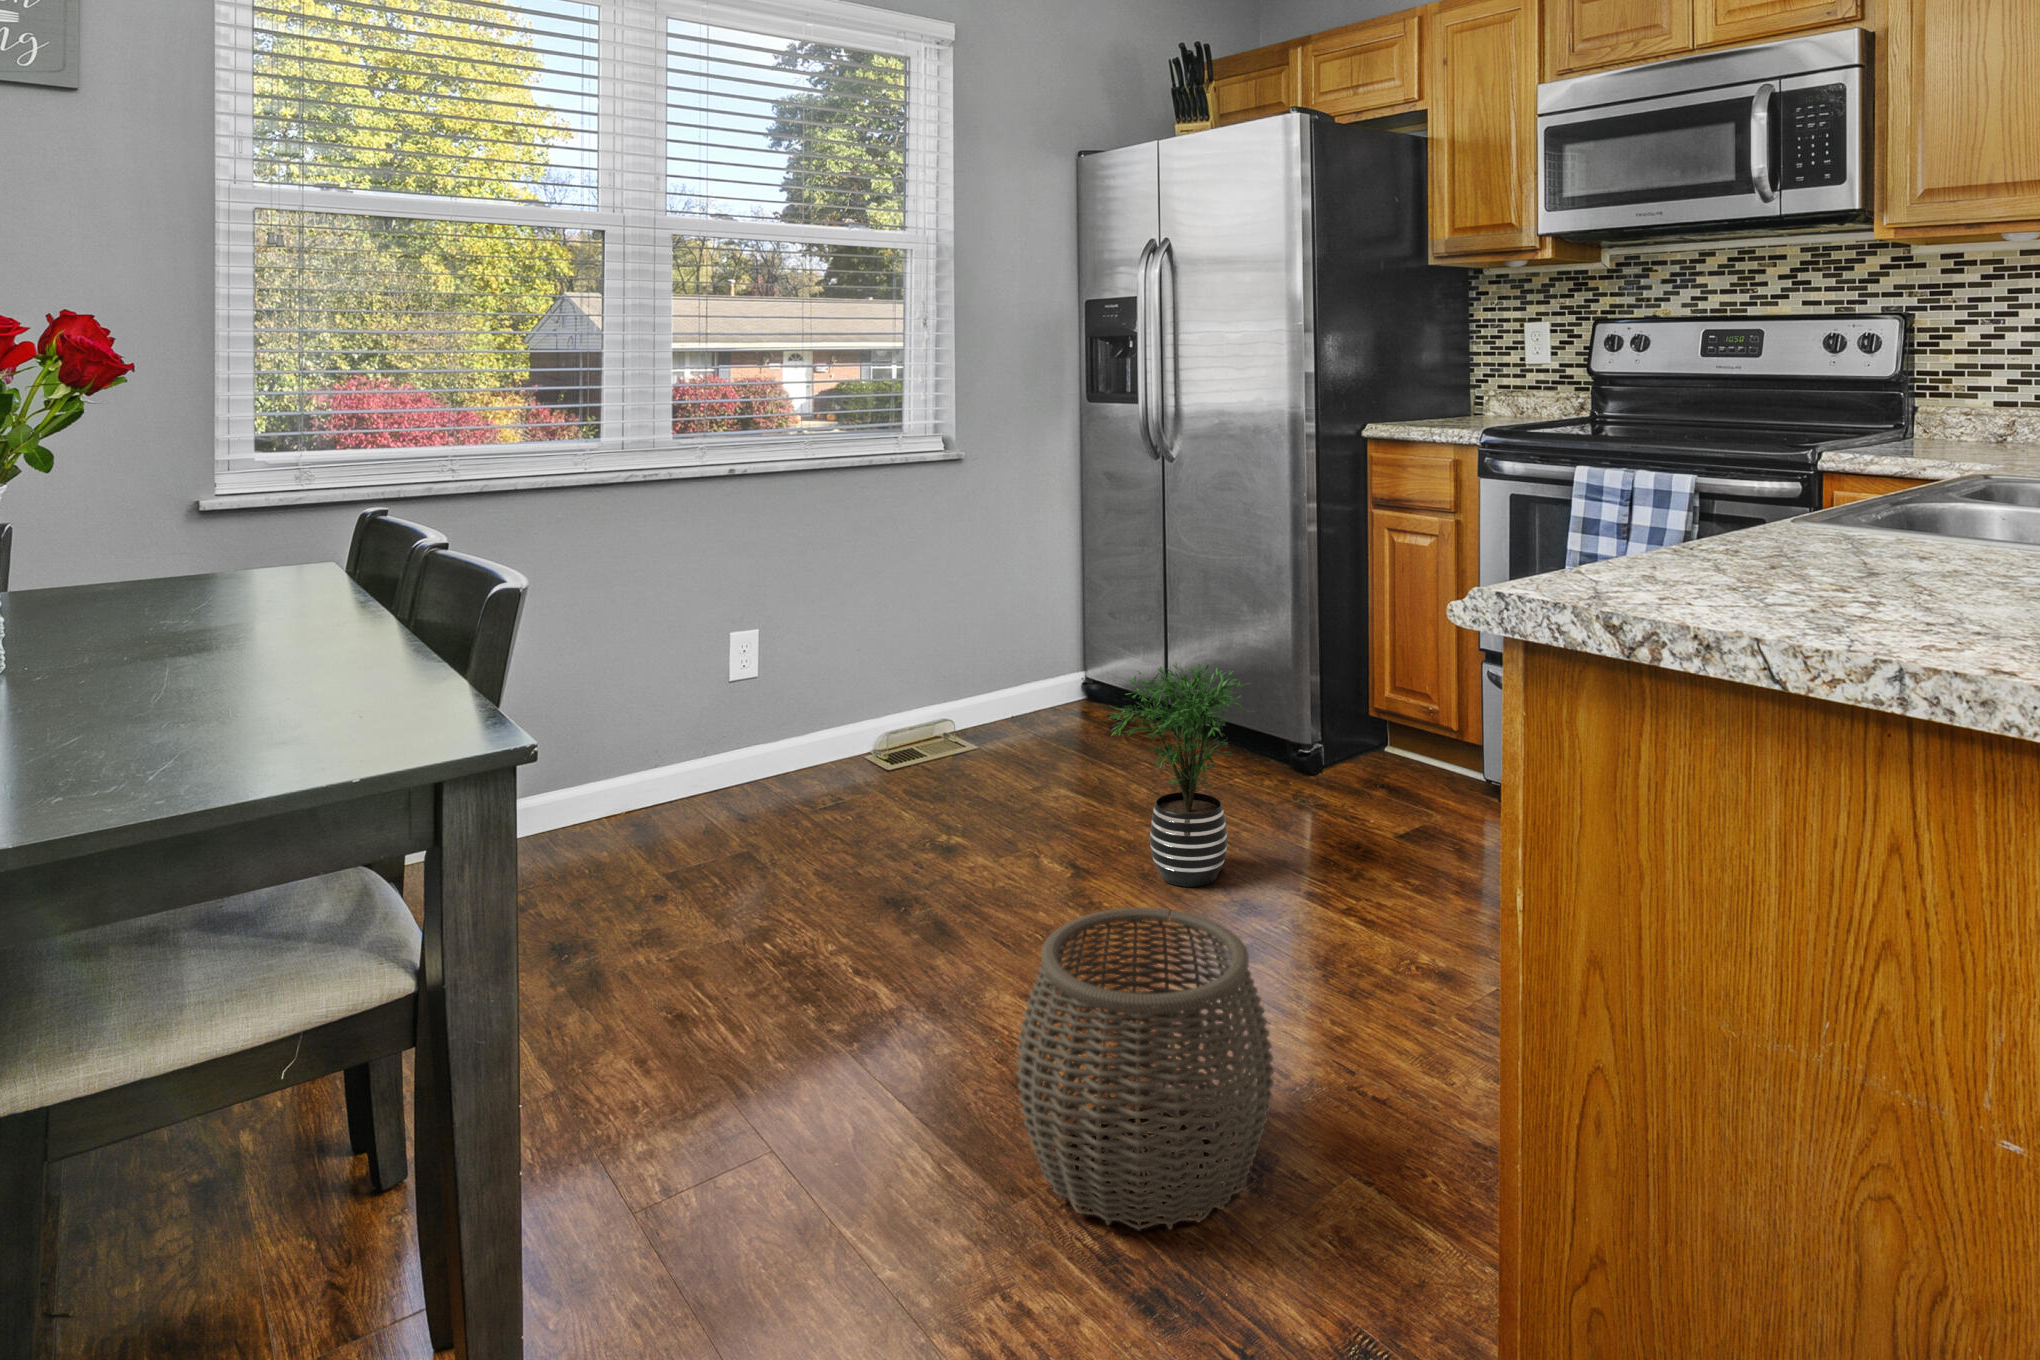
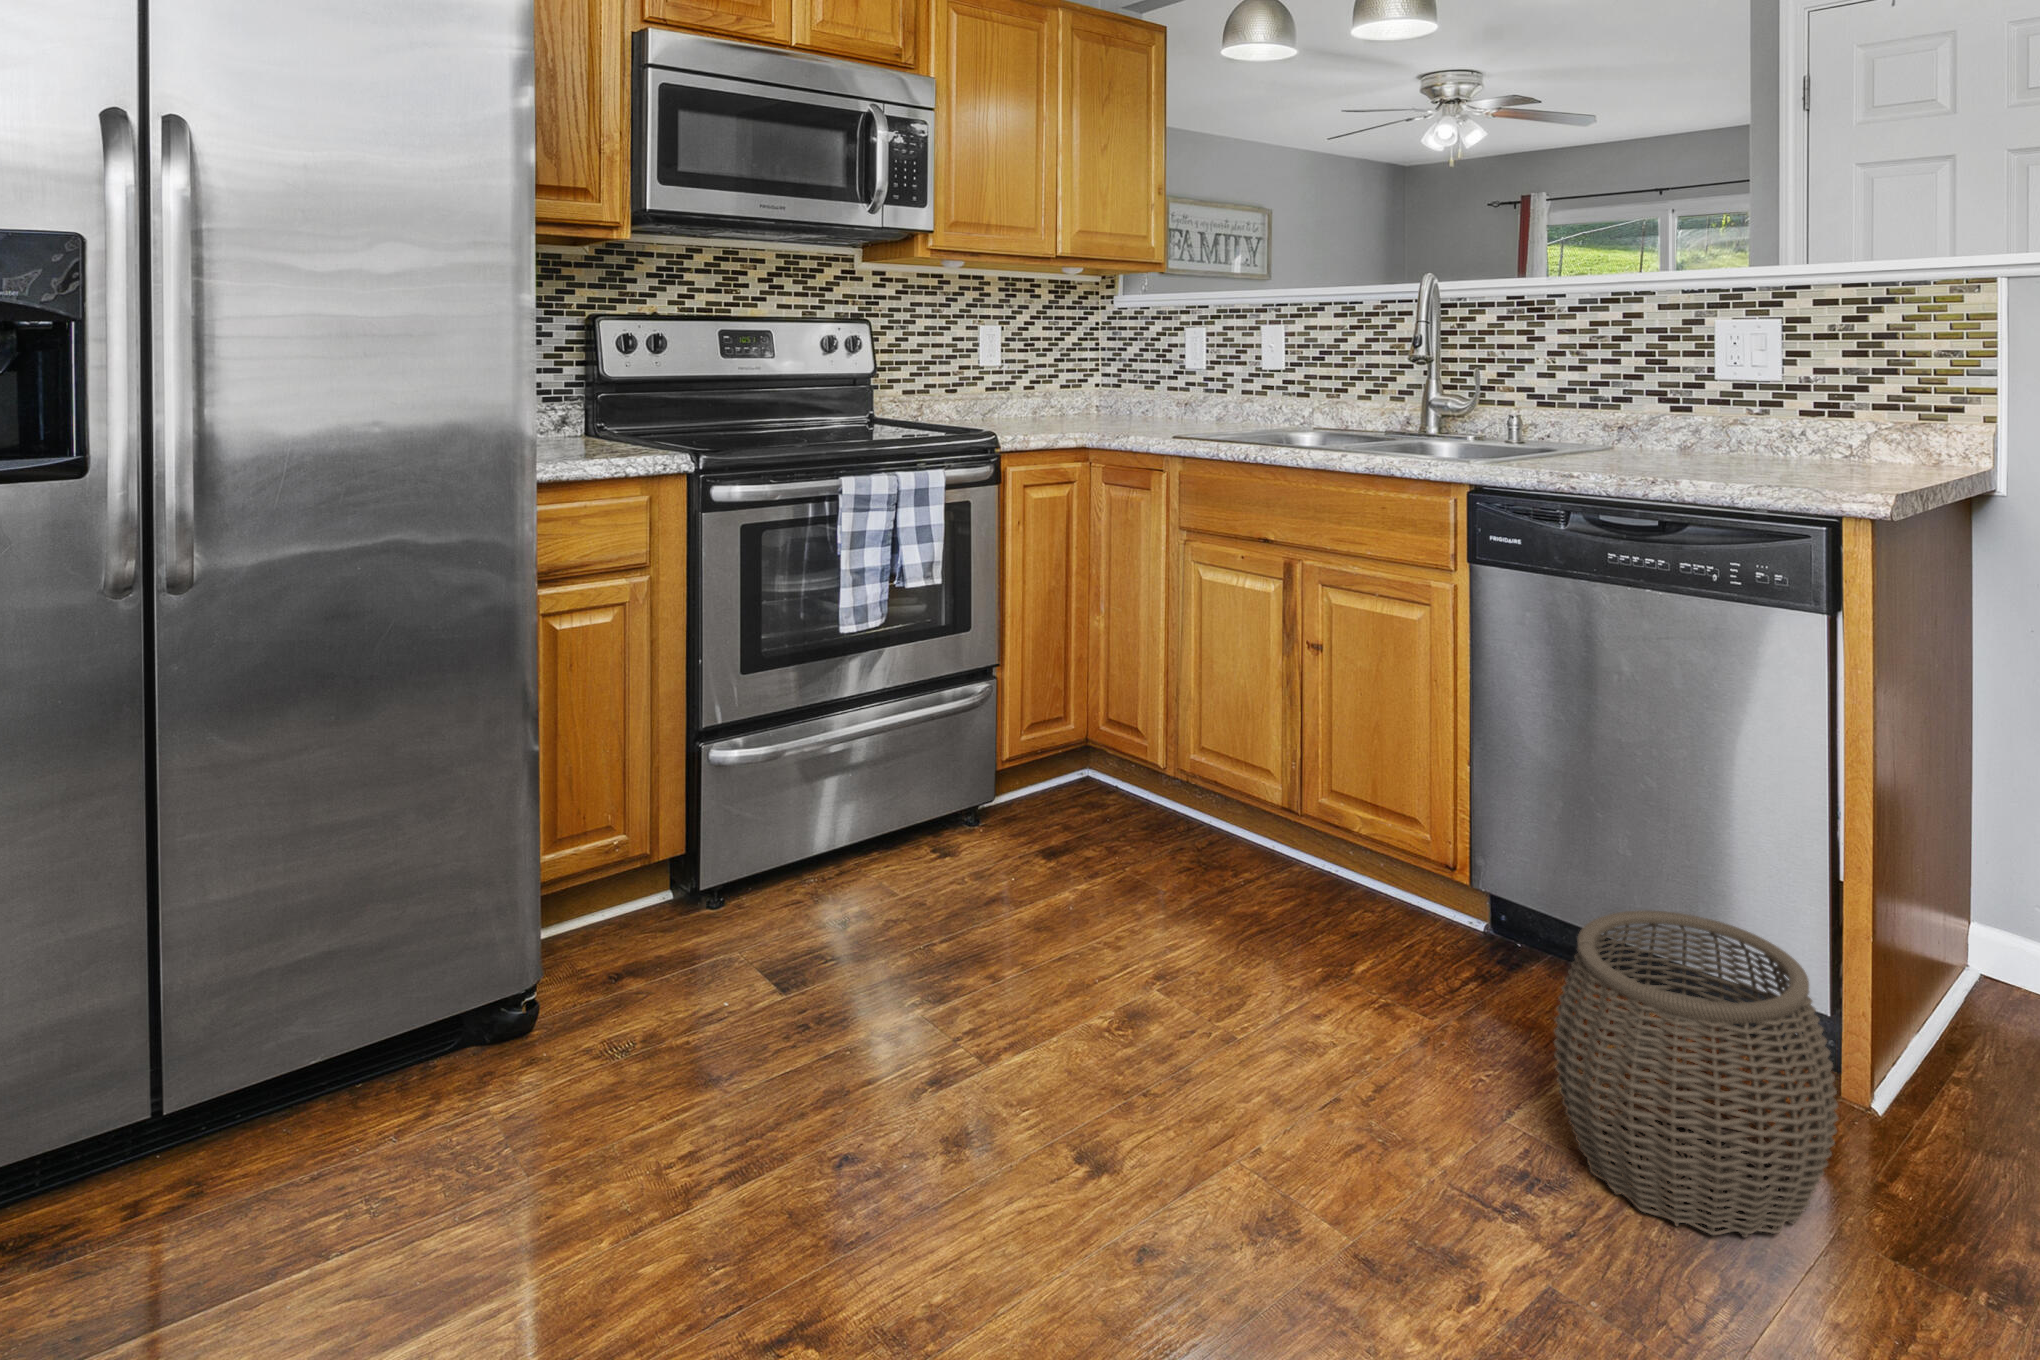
potted plant: present [1110,664,1249,887] -> none [869,803,1101,1155]

